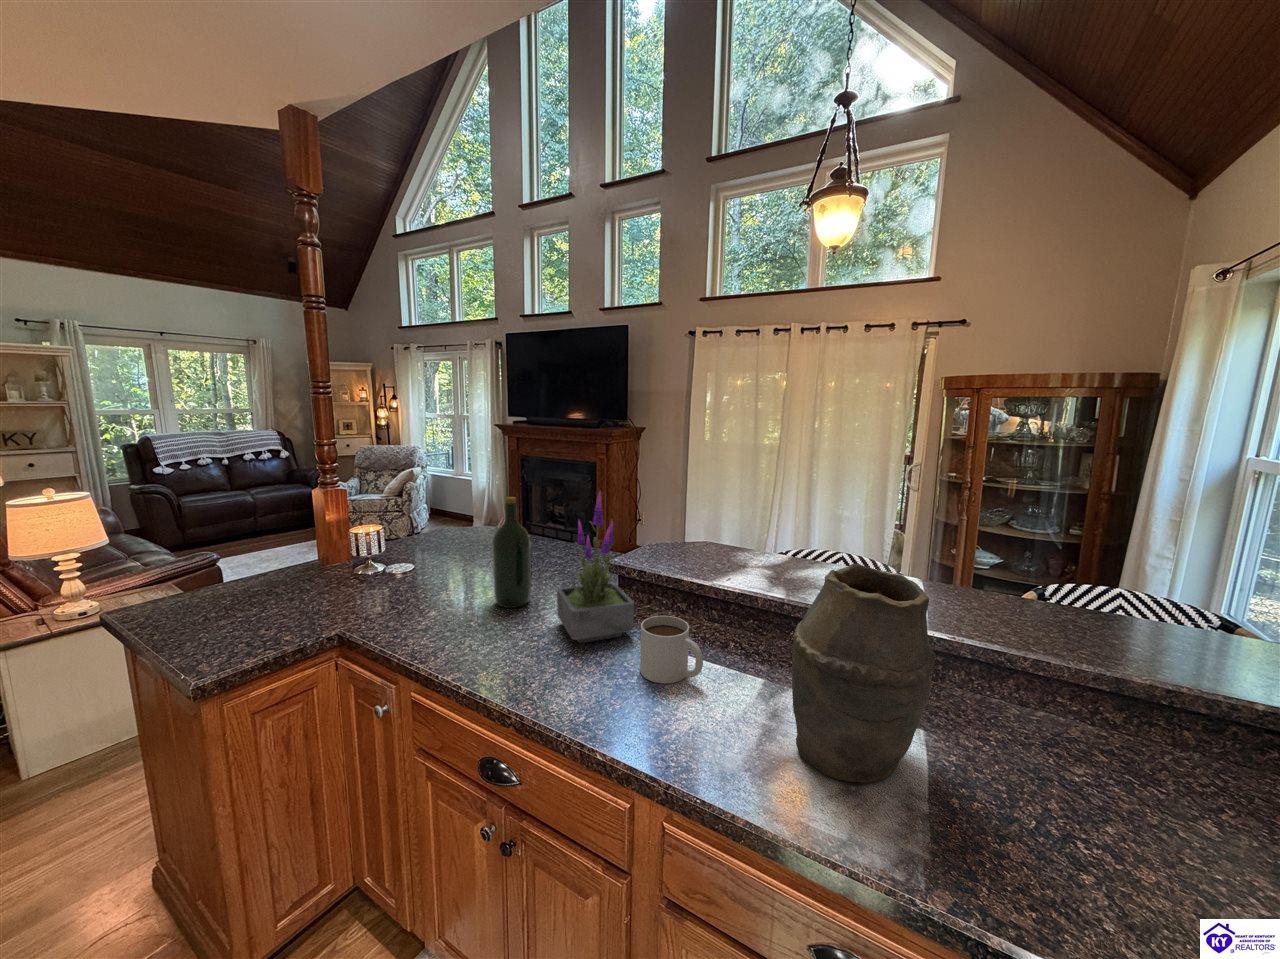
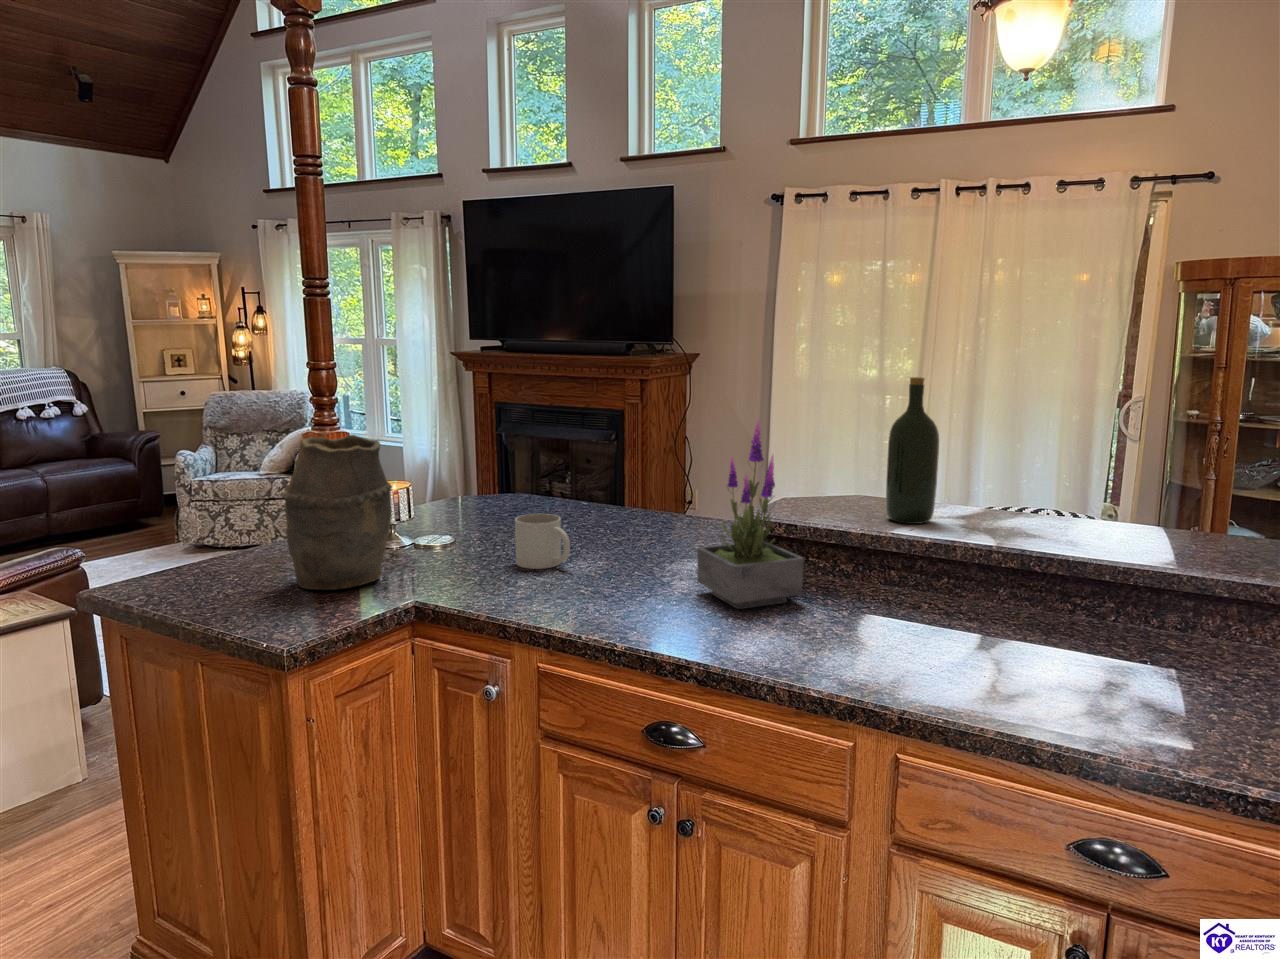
wine bottle: present [493,497,531,608] -> present [886,377,939,524]
vase: present [792,564,936,783] -> present [283,435,392,590]
mug: present [640,616,703,684] -> present [515,514,570,569]

